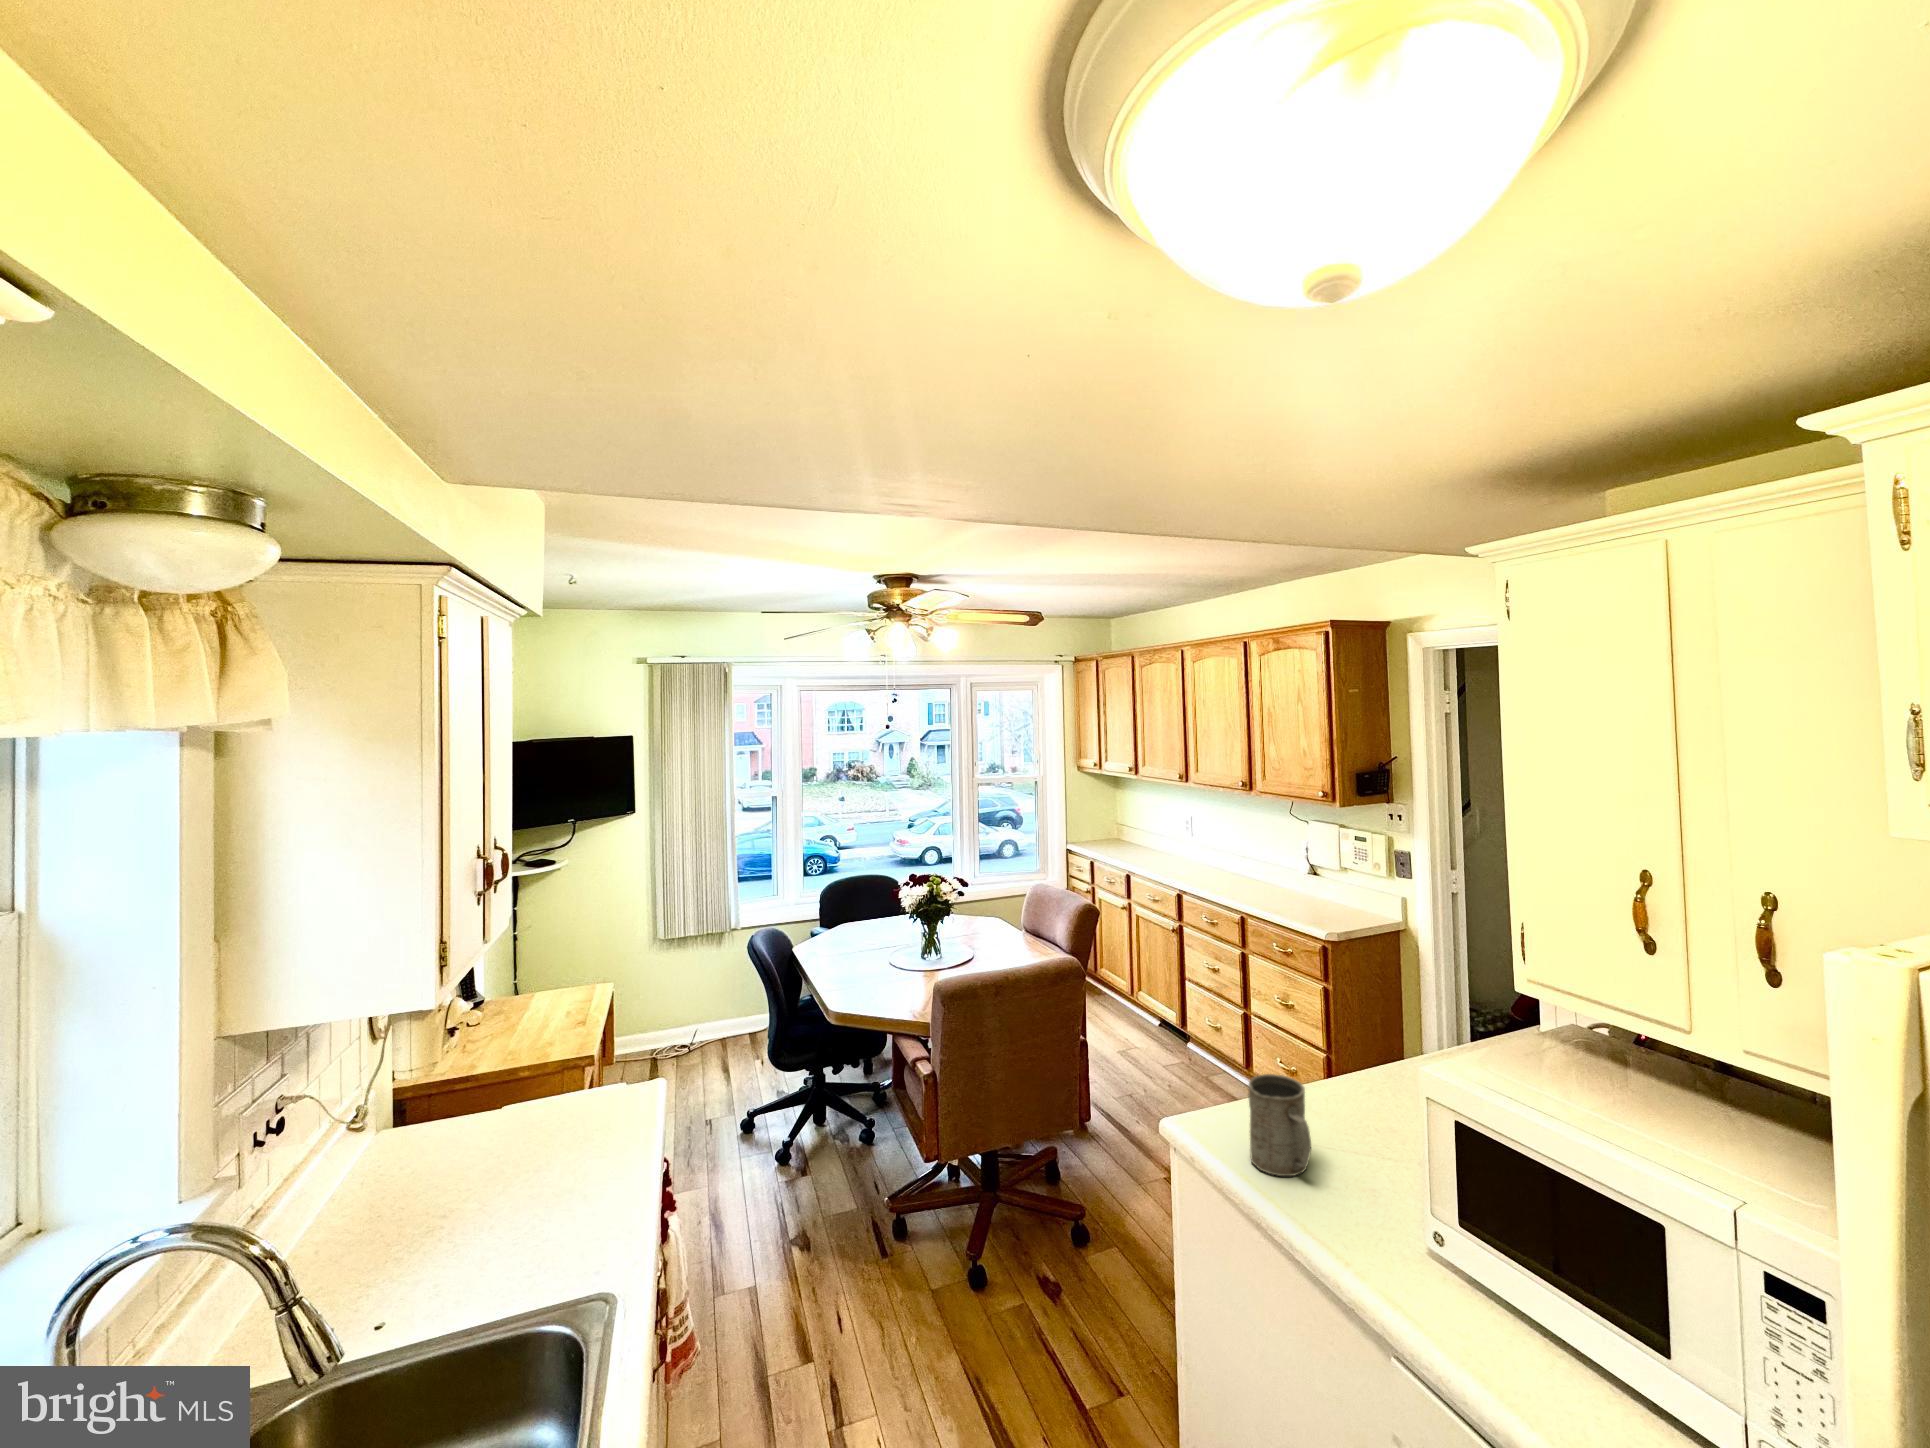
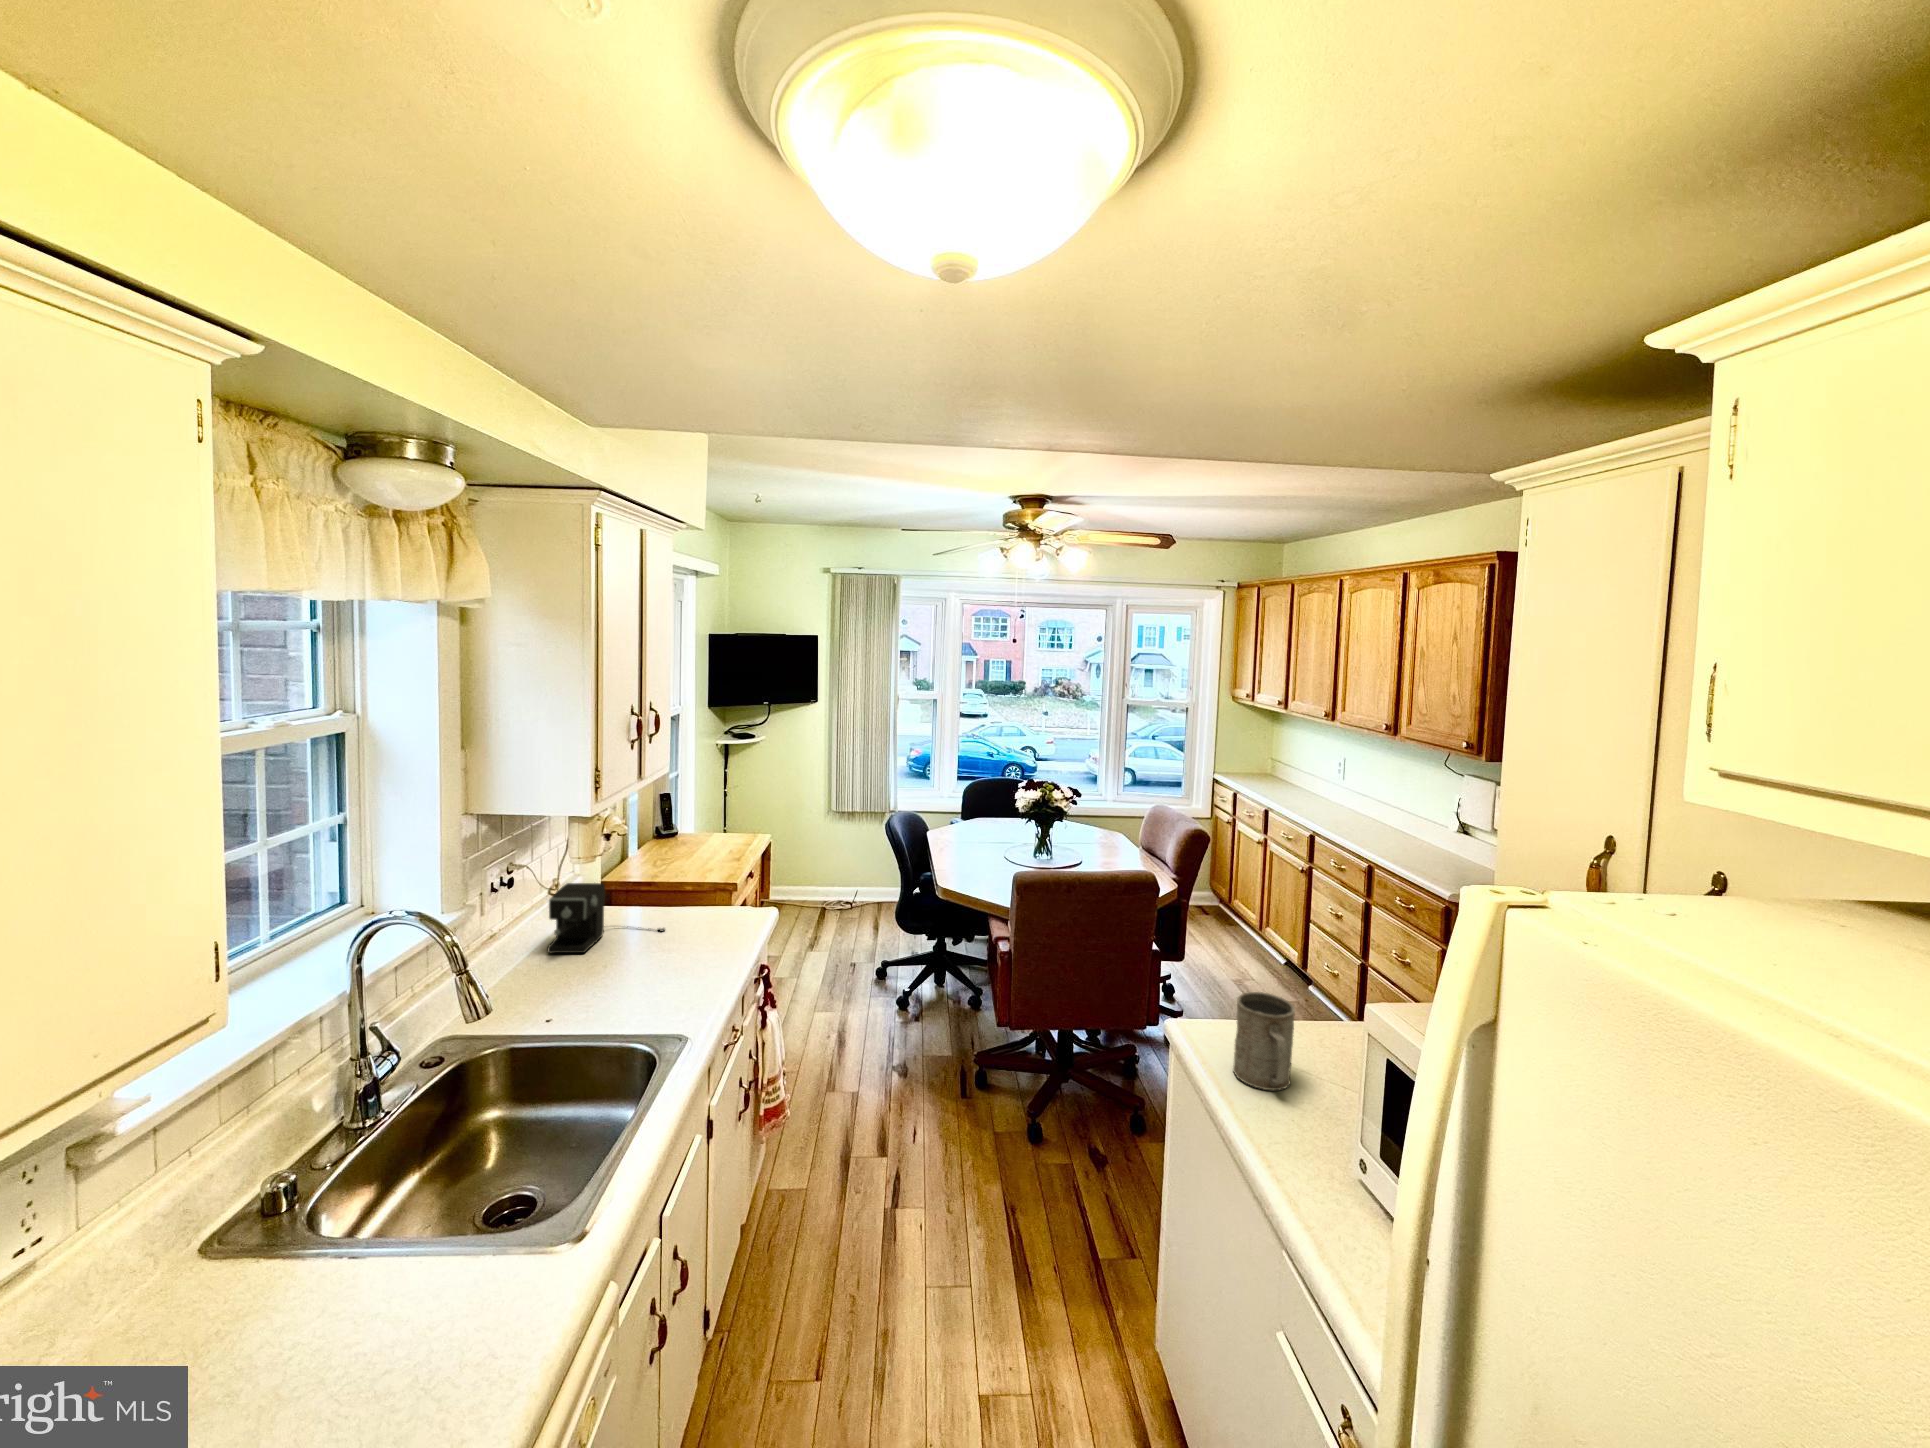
coffee maker: none [348,1099,521,1219] -> present [547,883,665,953]

